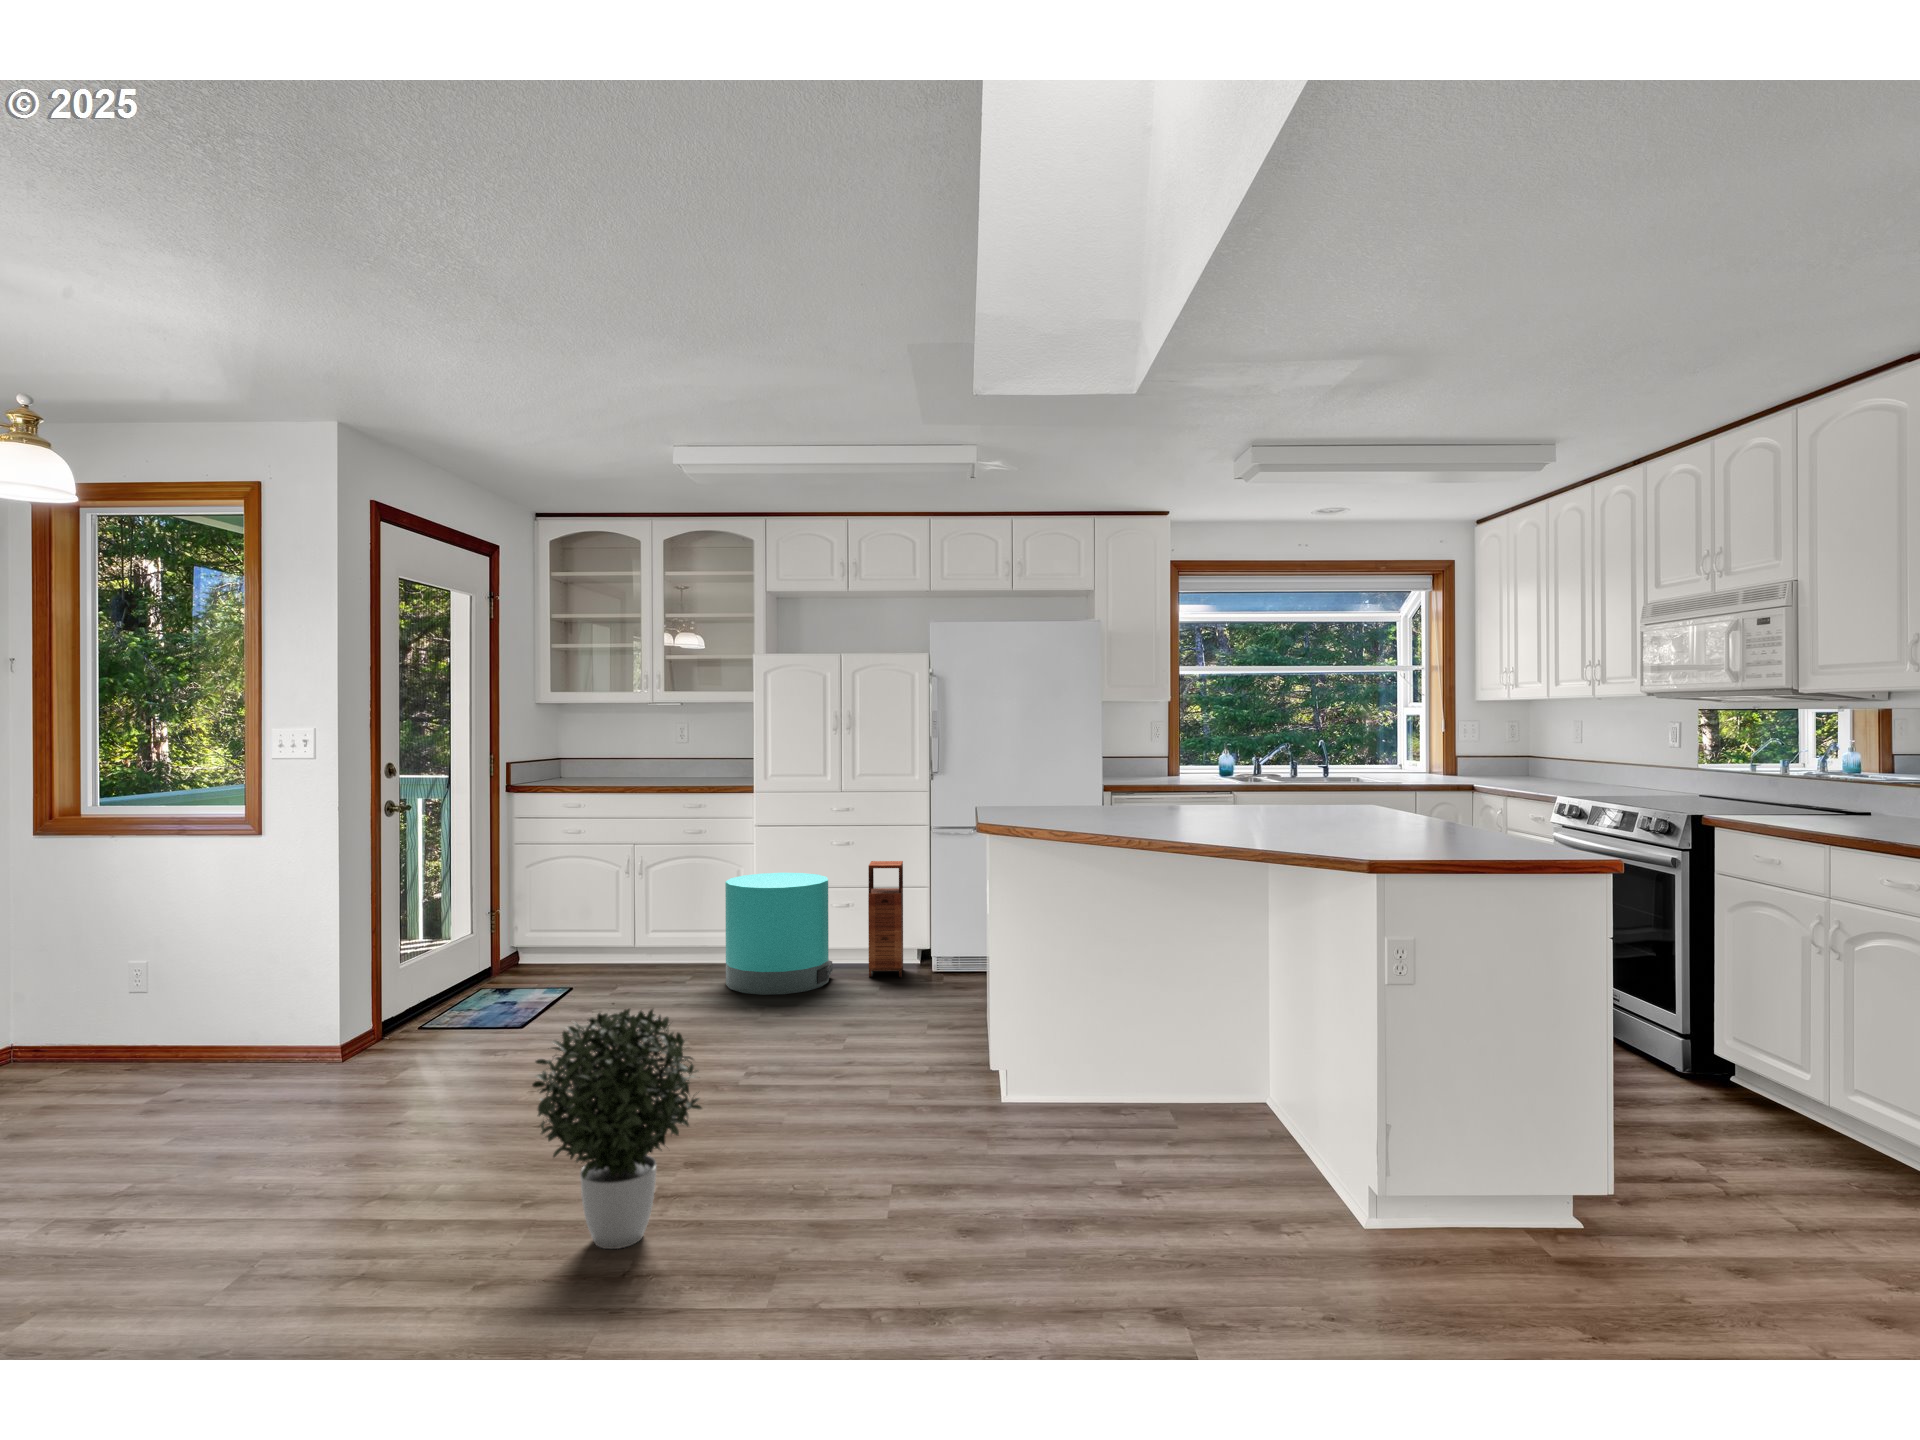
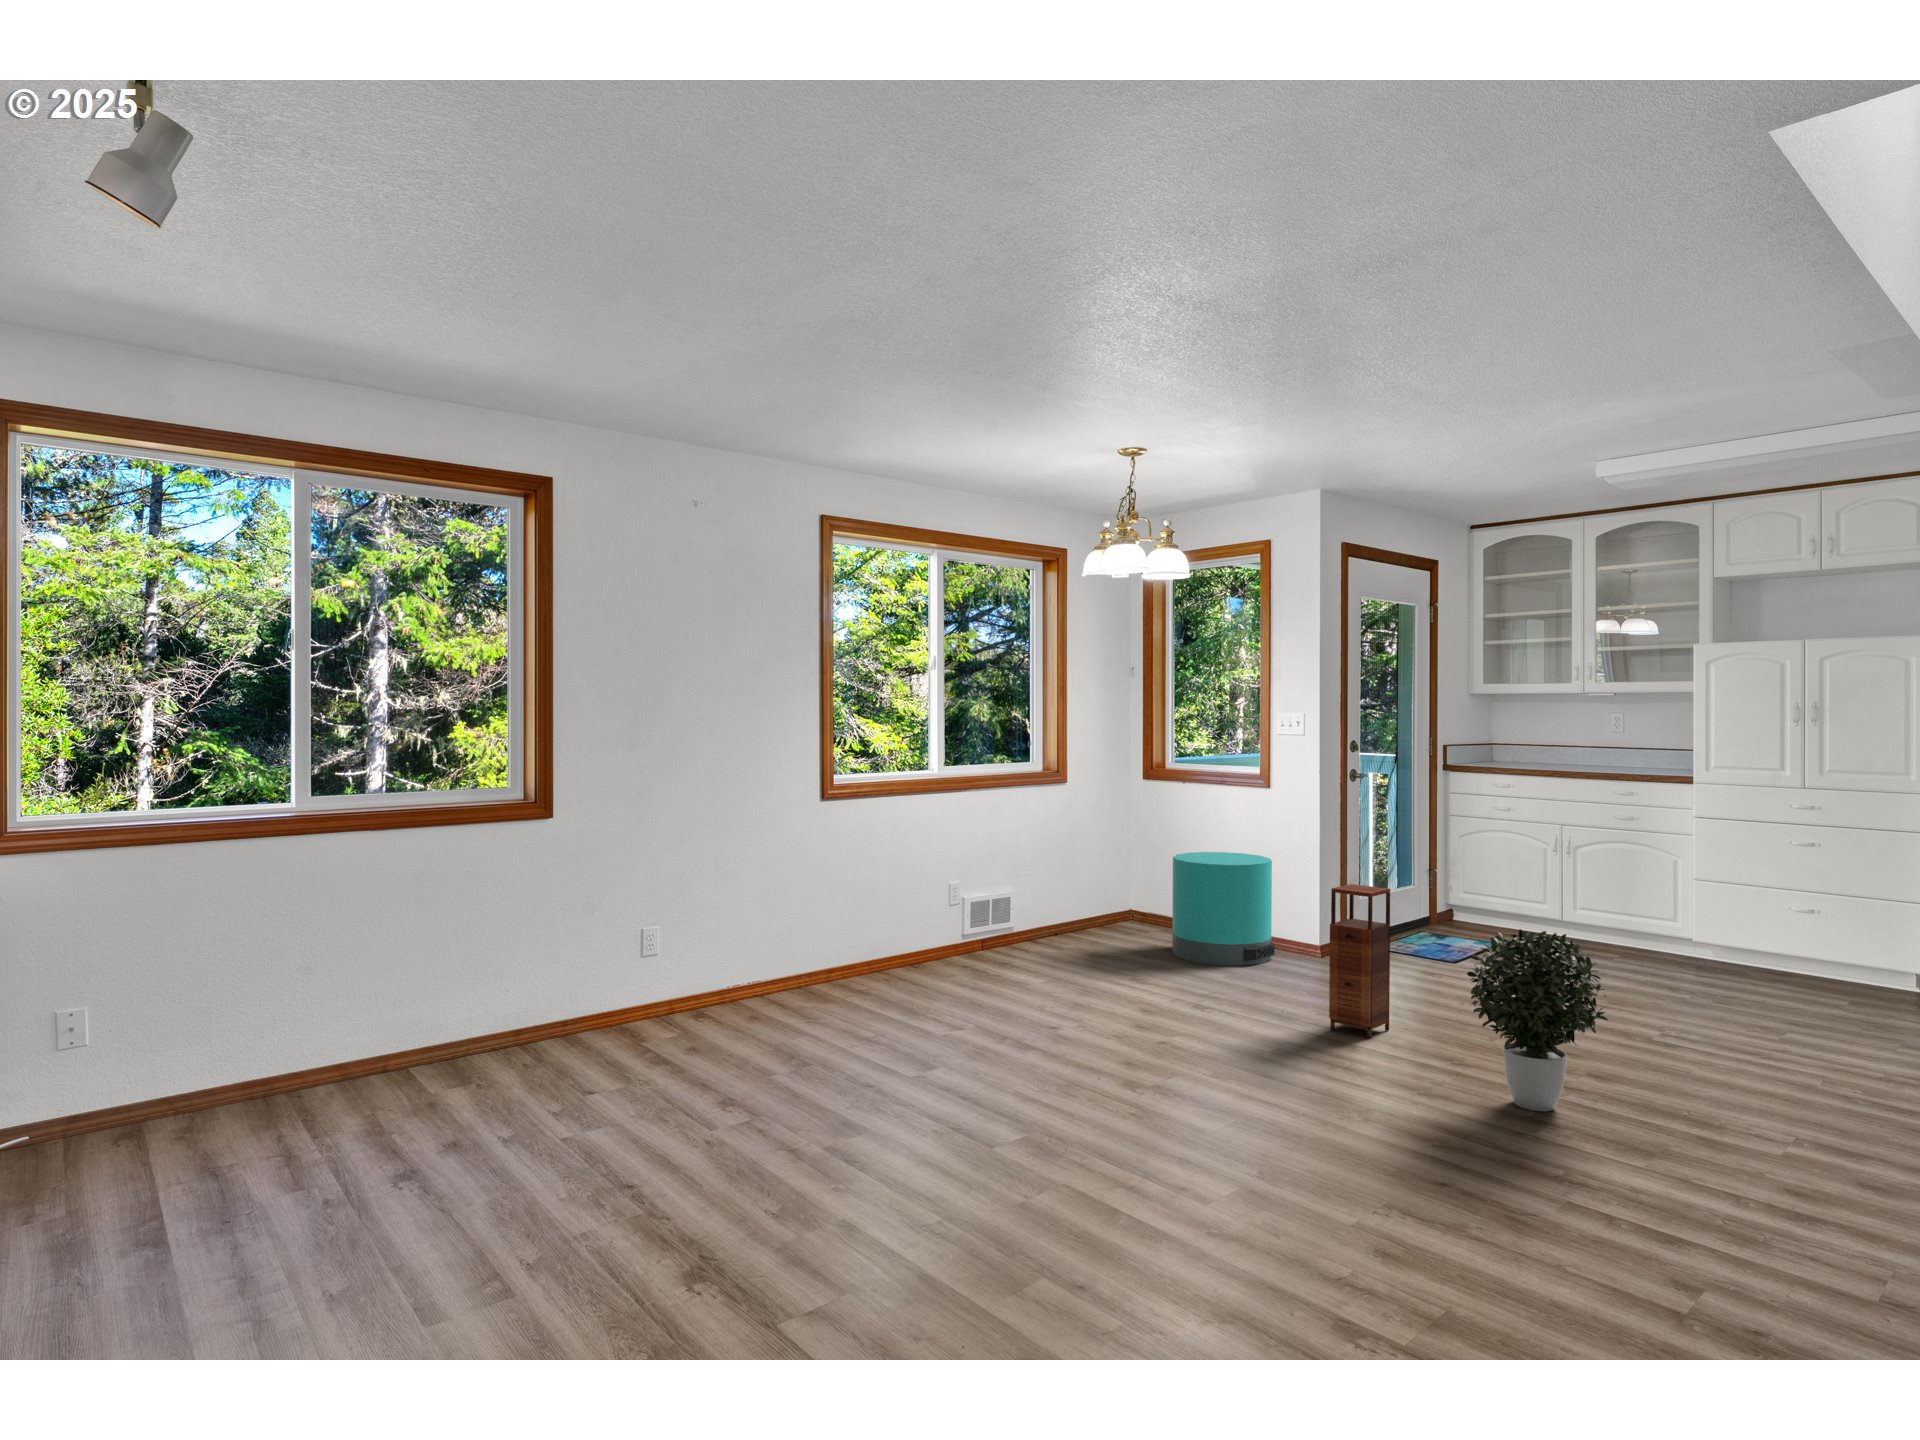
storage cabinet: present [868,861,903,977] -> present [1329,884,1390,1038]
trash can: present [725,873,833,995] -> present [1172,852,1275,966]

